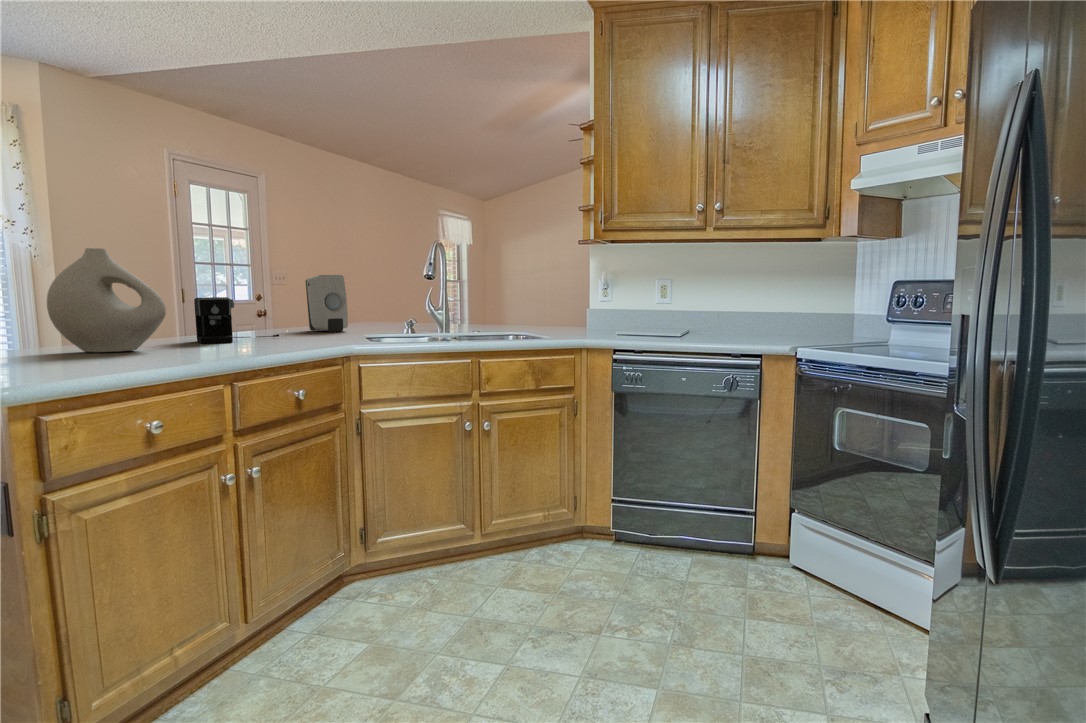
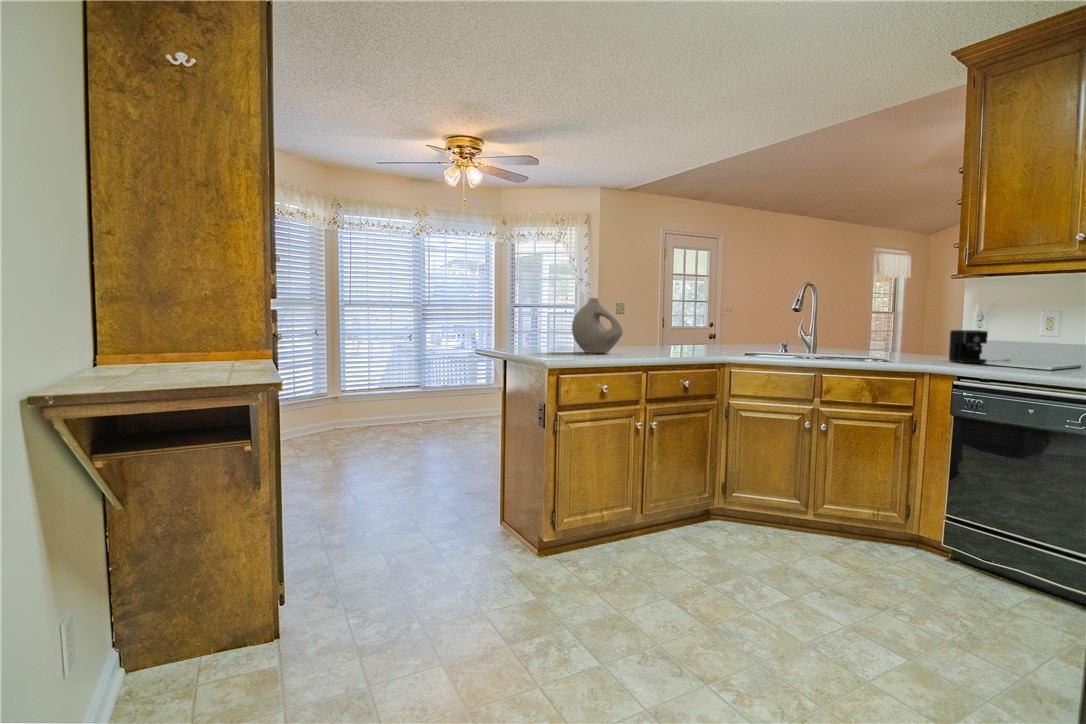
soap dispenser: present [306,275,348,332] -> none [719,310,745,350]
coffee maker: present [194,297,279,343] -> present [949,330,1009,363]

